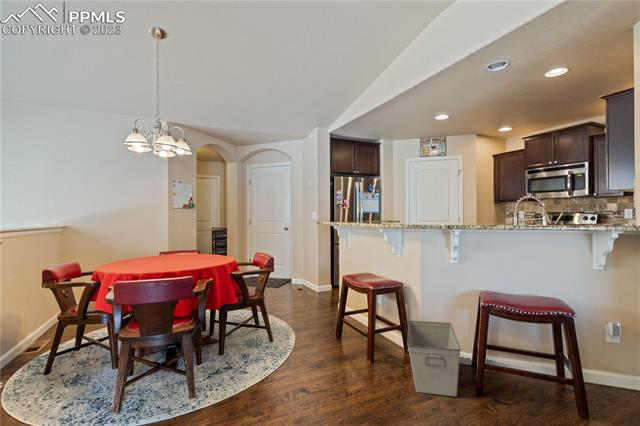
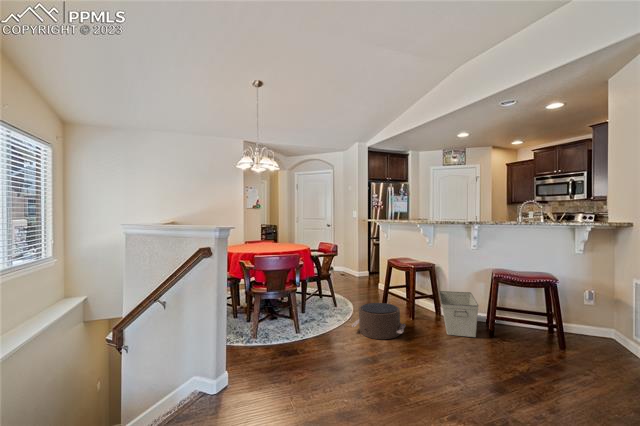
pouf: none [276,342,357,406] -> present [351,303,405,339]

